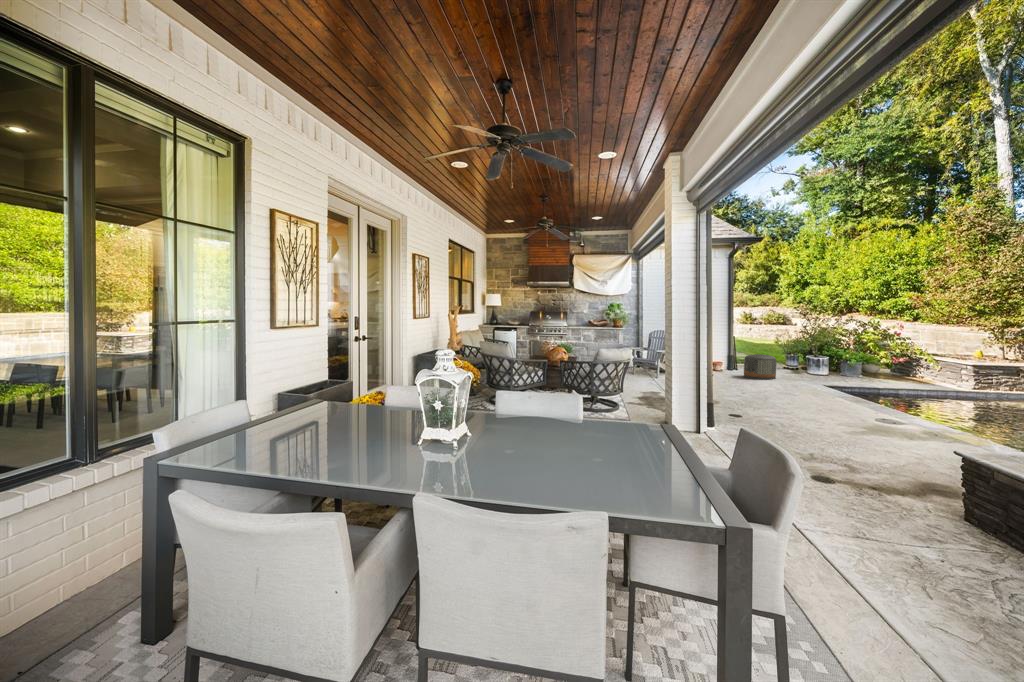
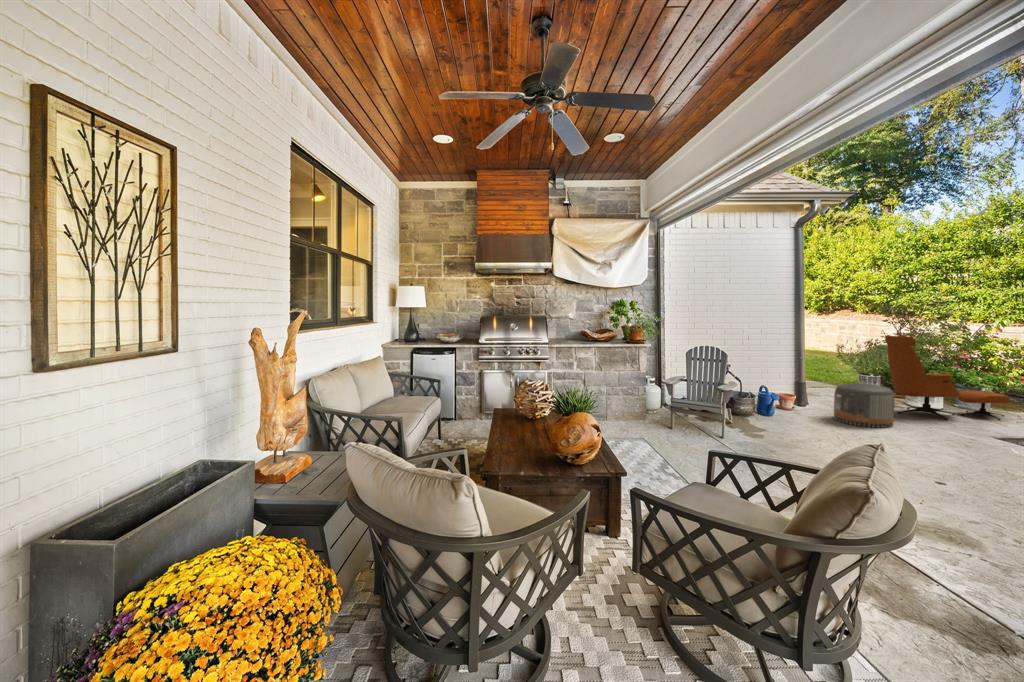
lounge chair: none [786,326,861,379] -> present [885,335,1011,420]

